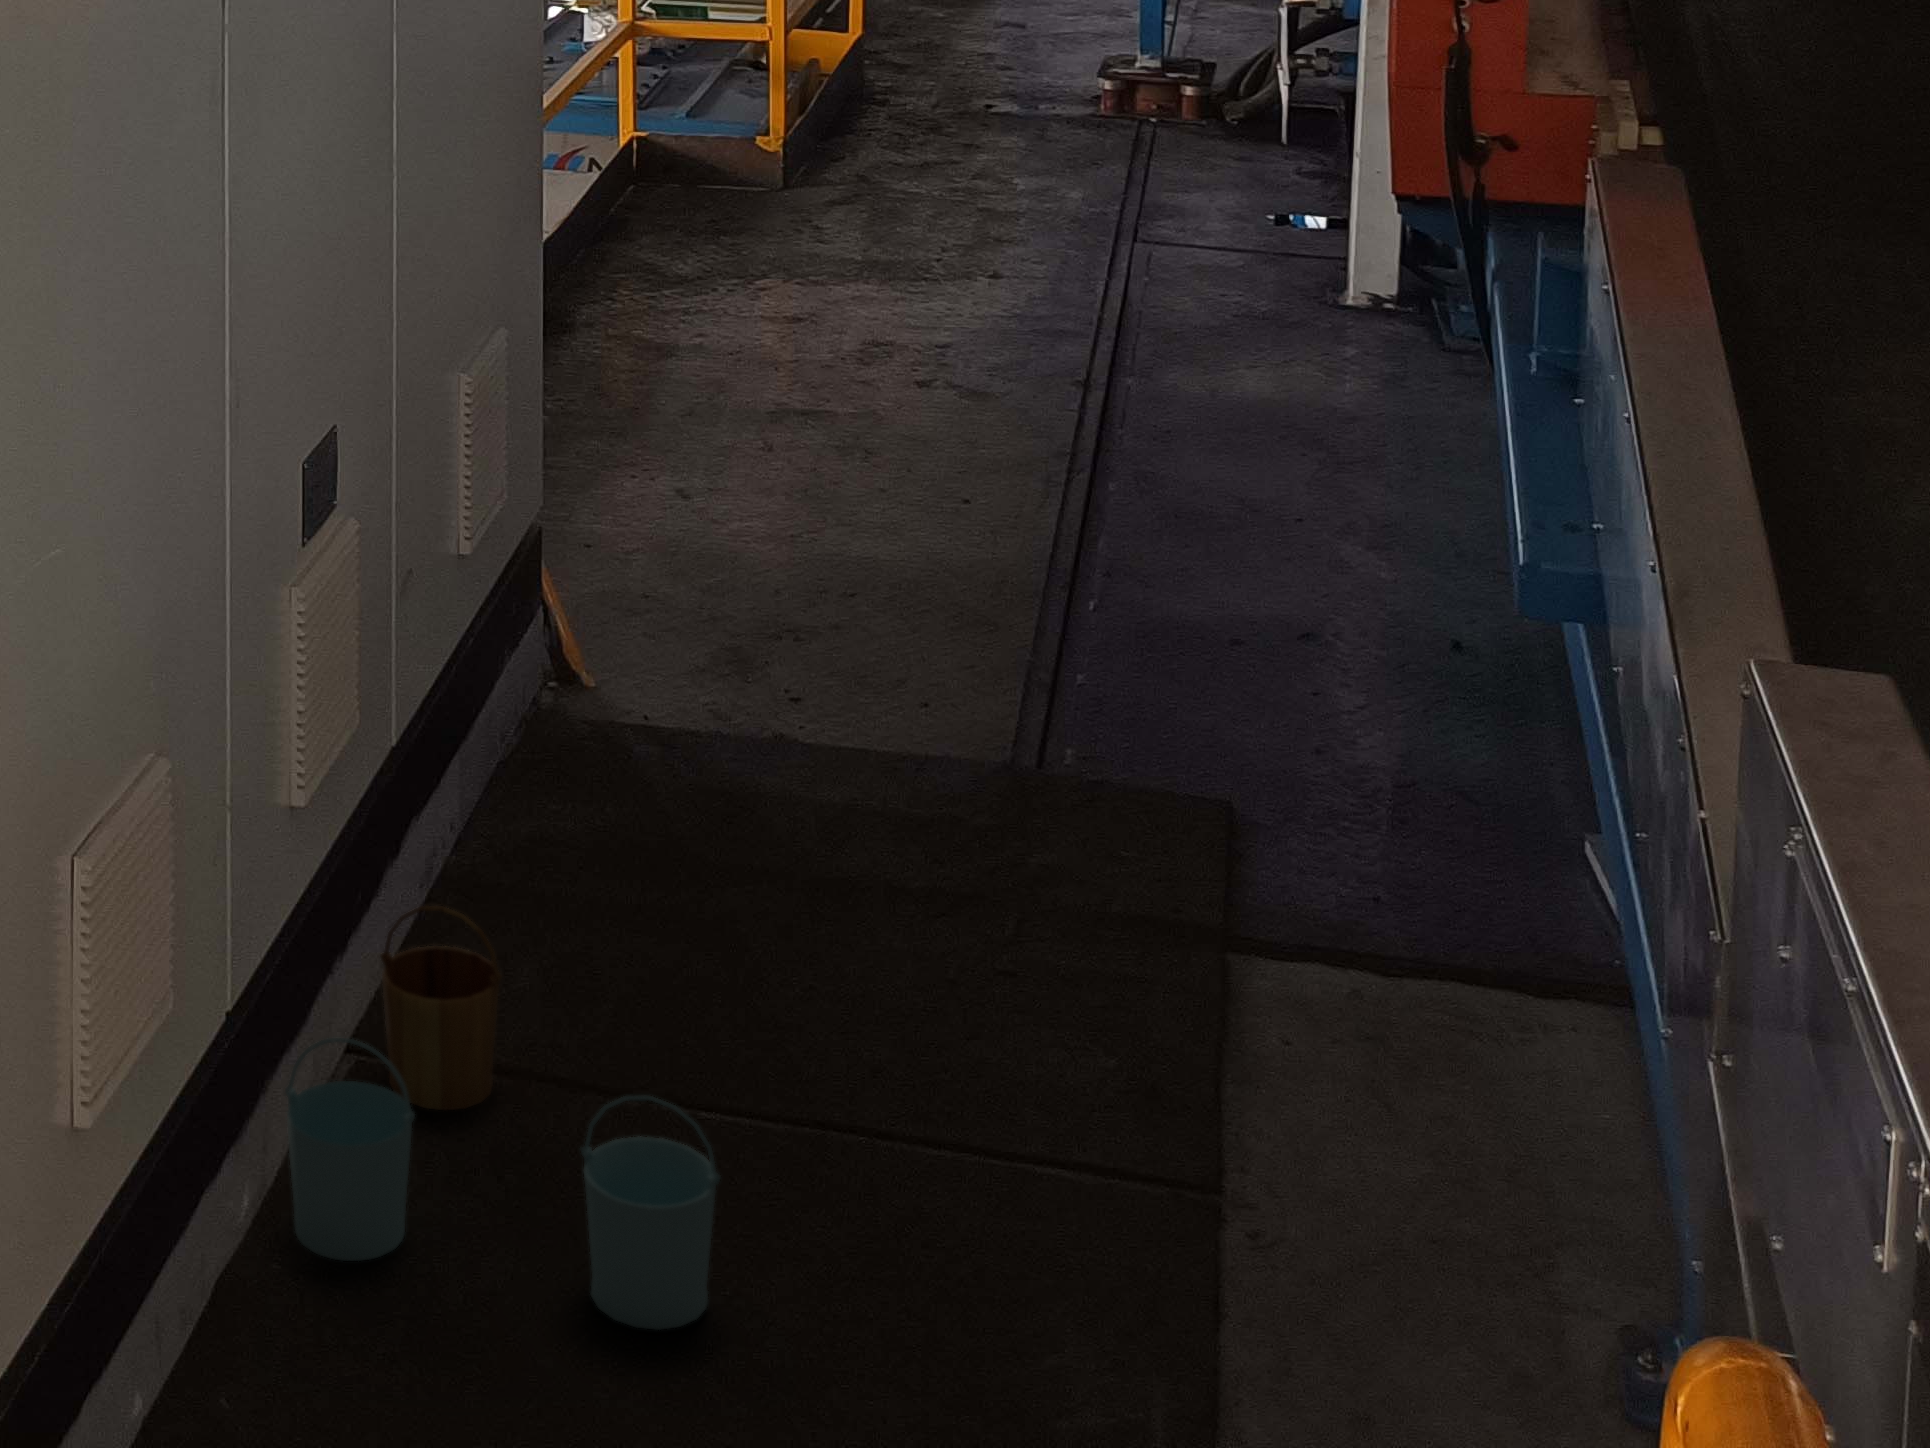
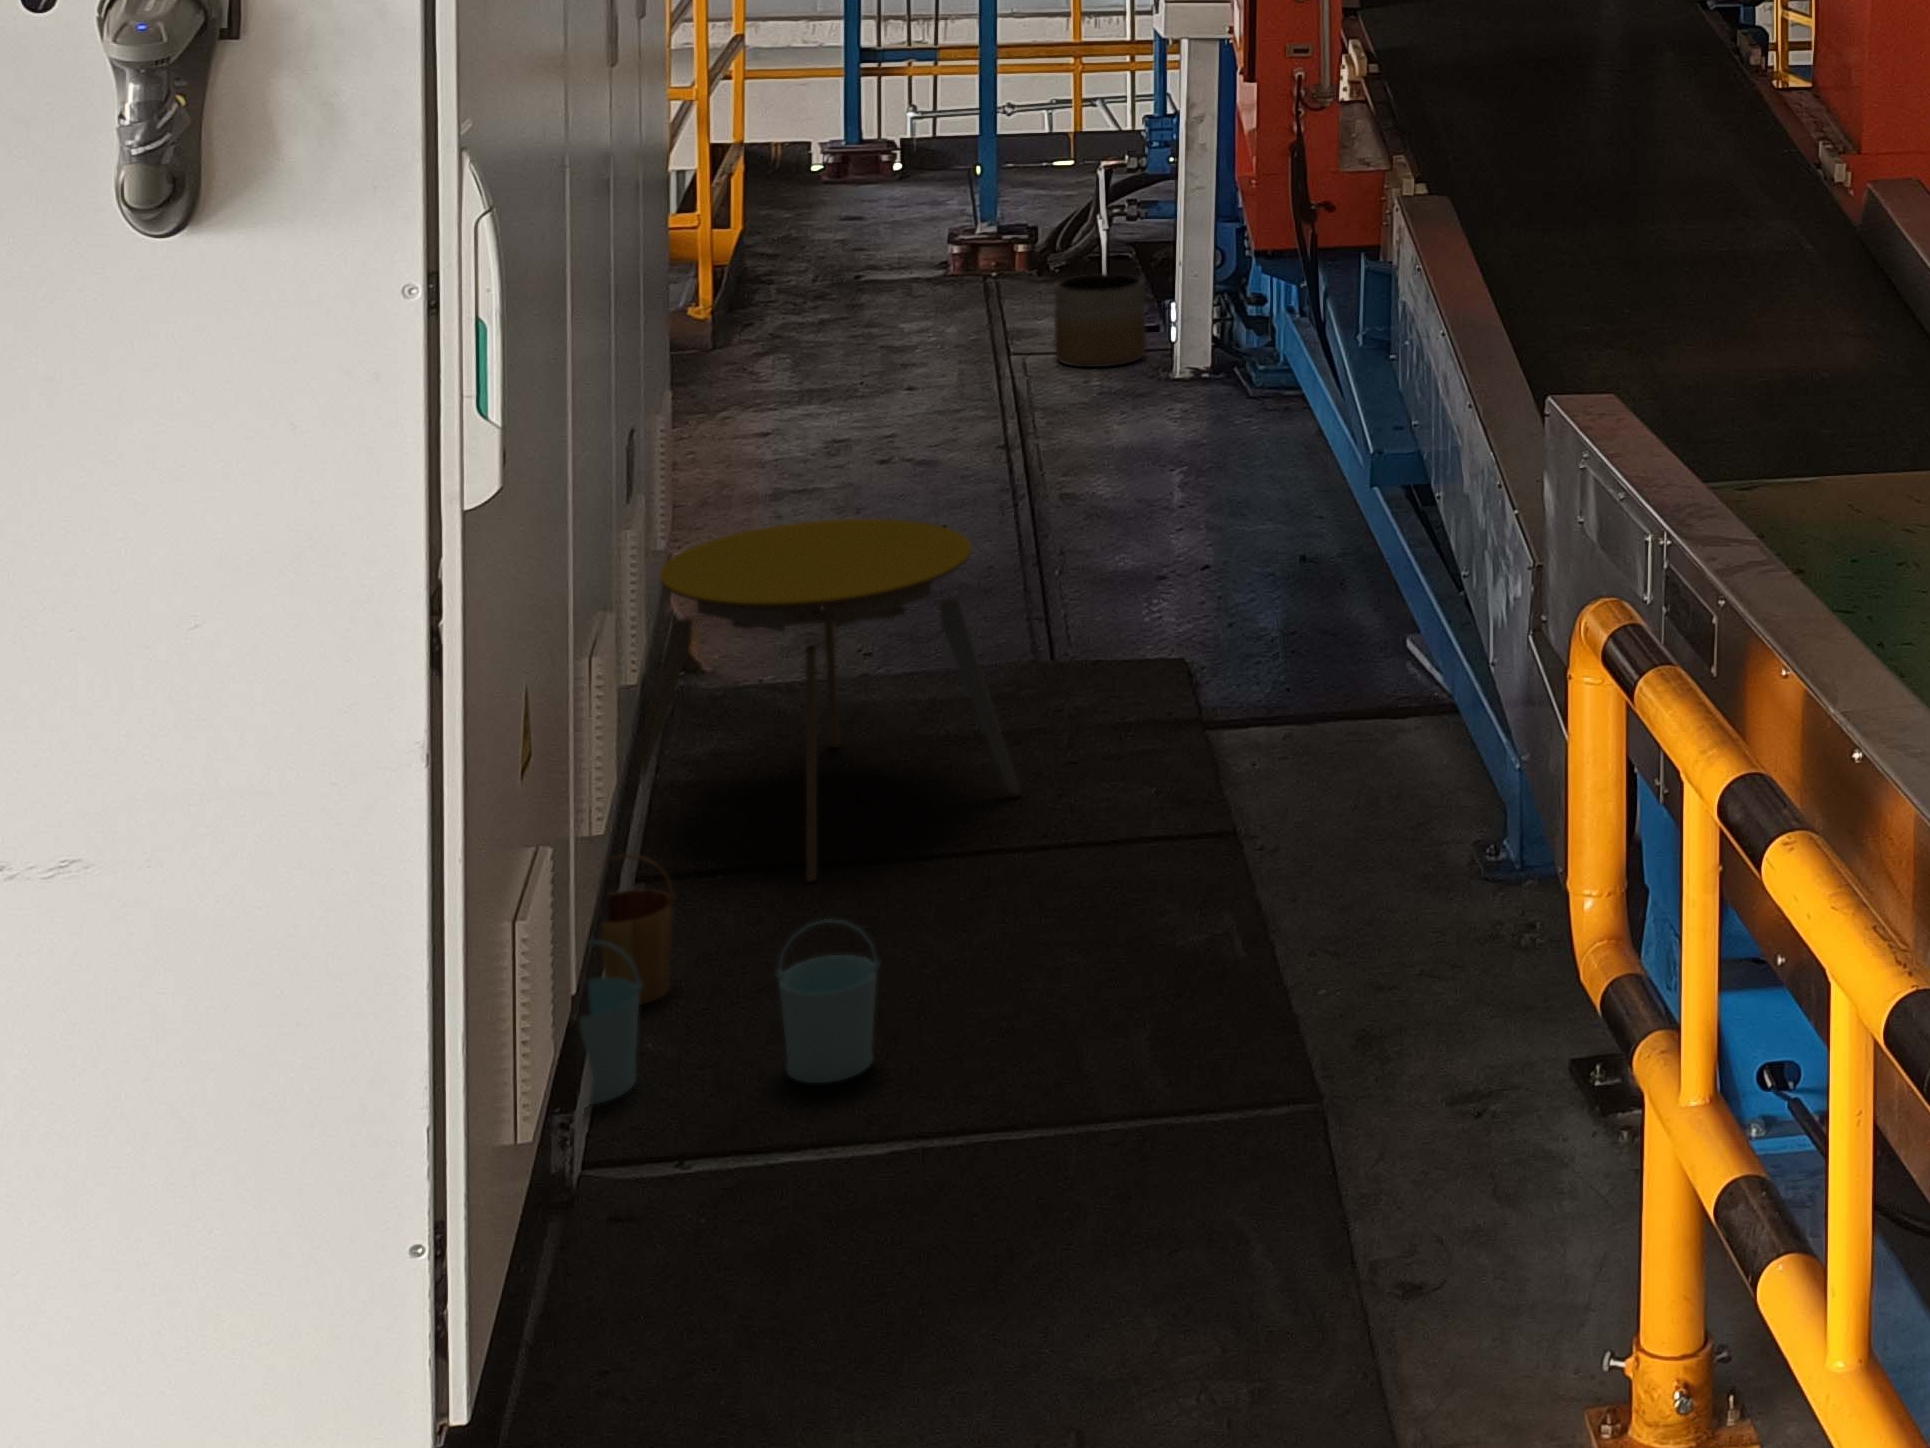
planter: none [1207,137,1327,257] -> present [1054,274,1146,367]
stool: none [505,466,1015,970] -> present [640,519,1019,882]

